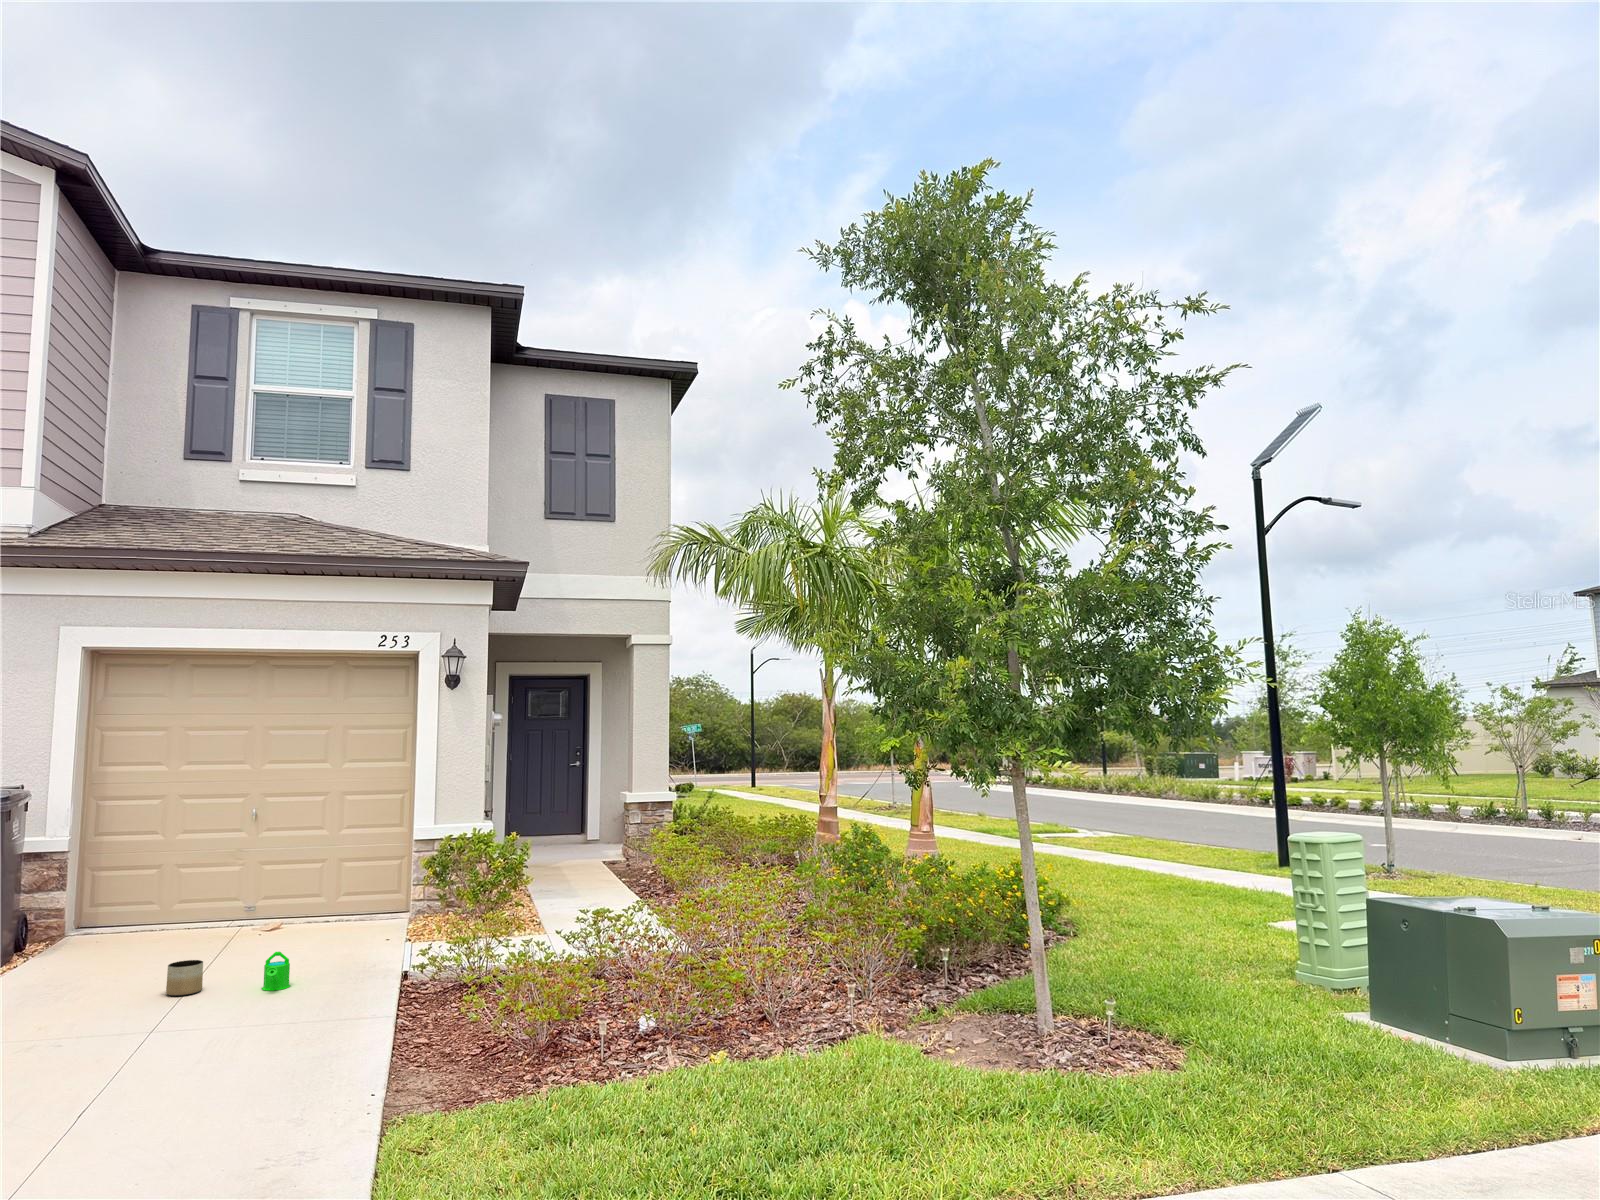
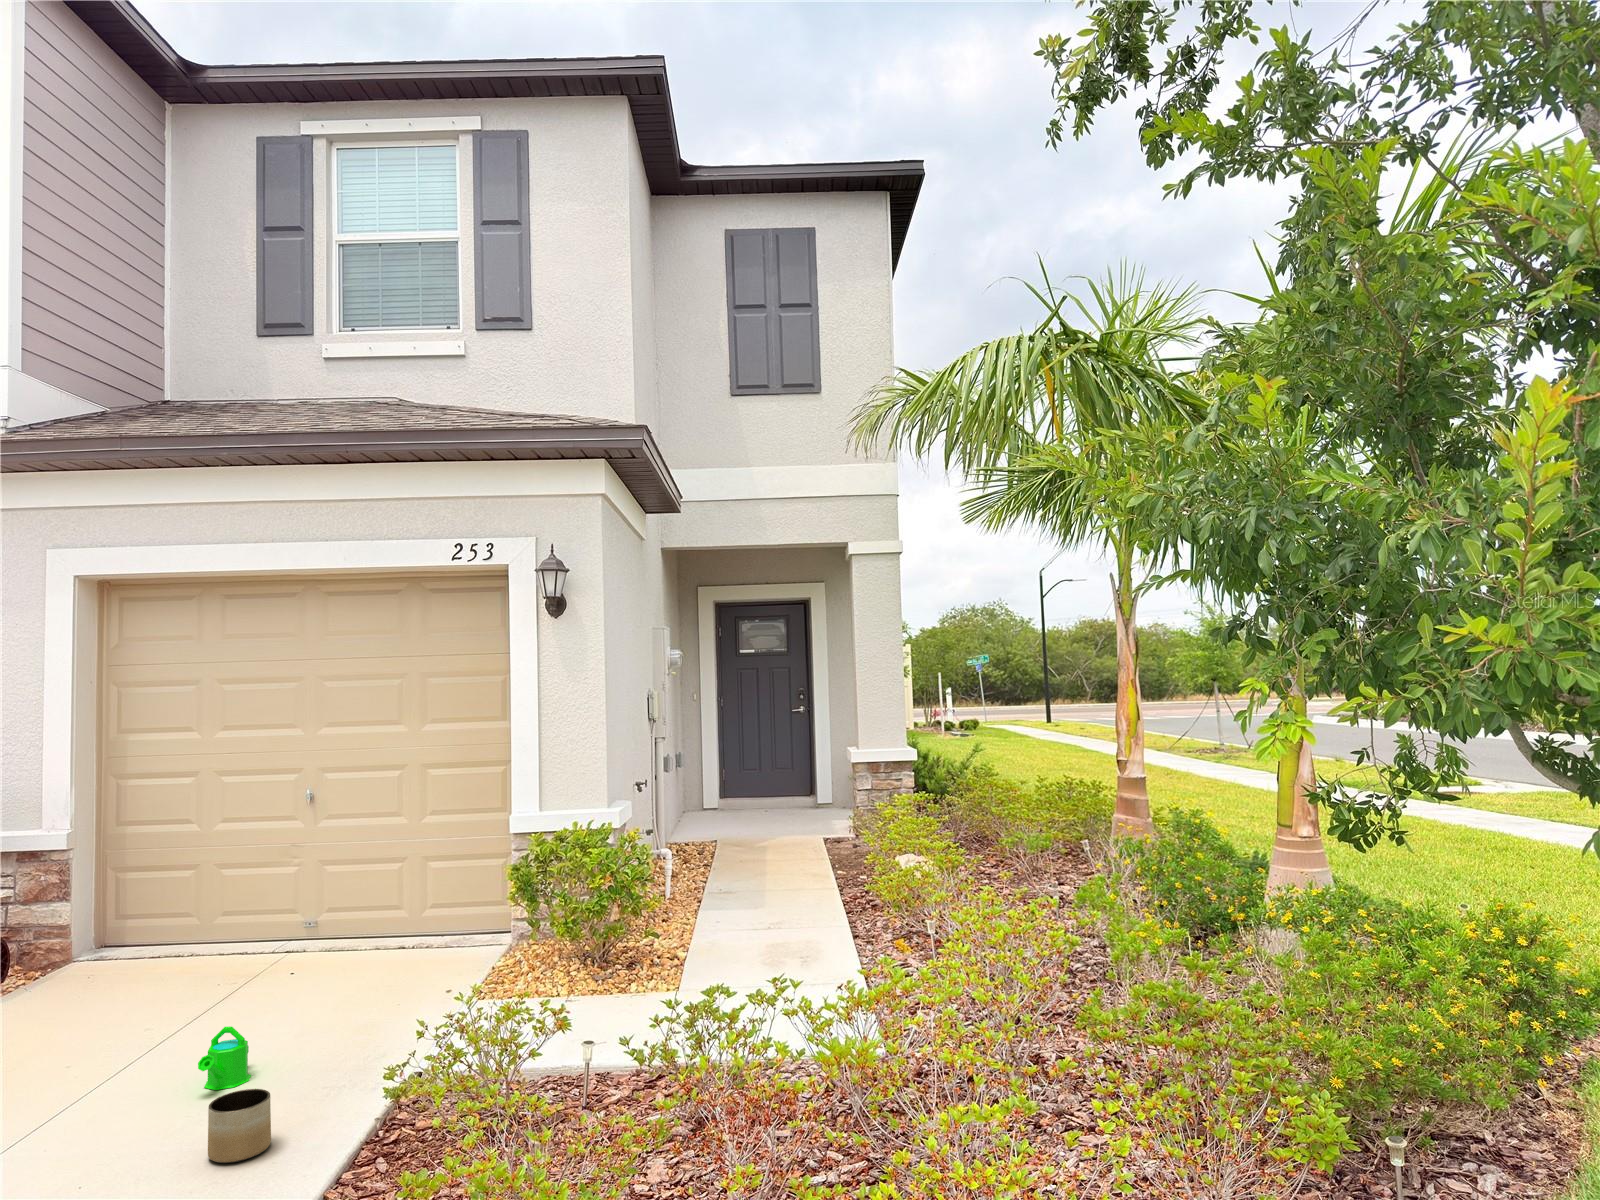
planter: present [166,960,203,996] -> present [208,1089,271,1163]

